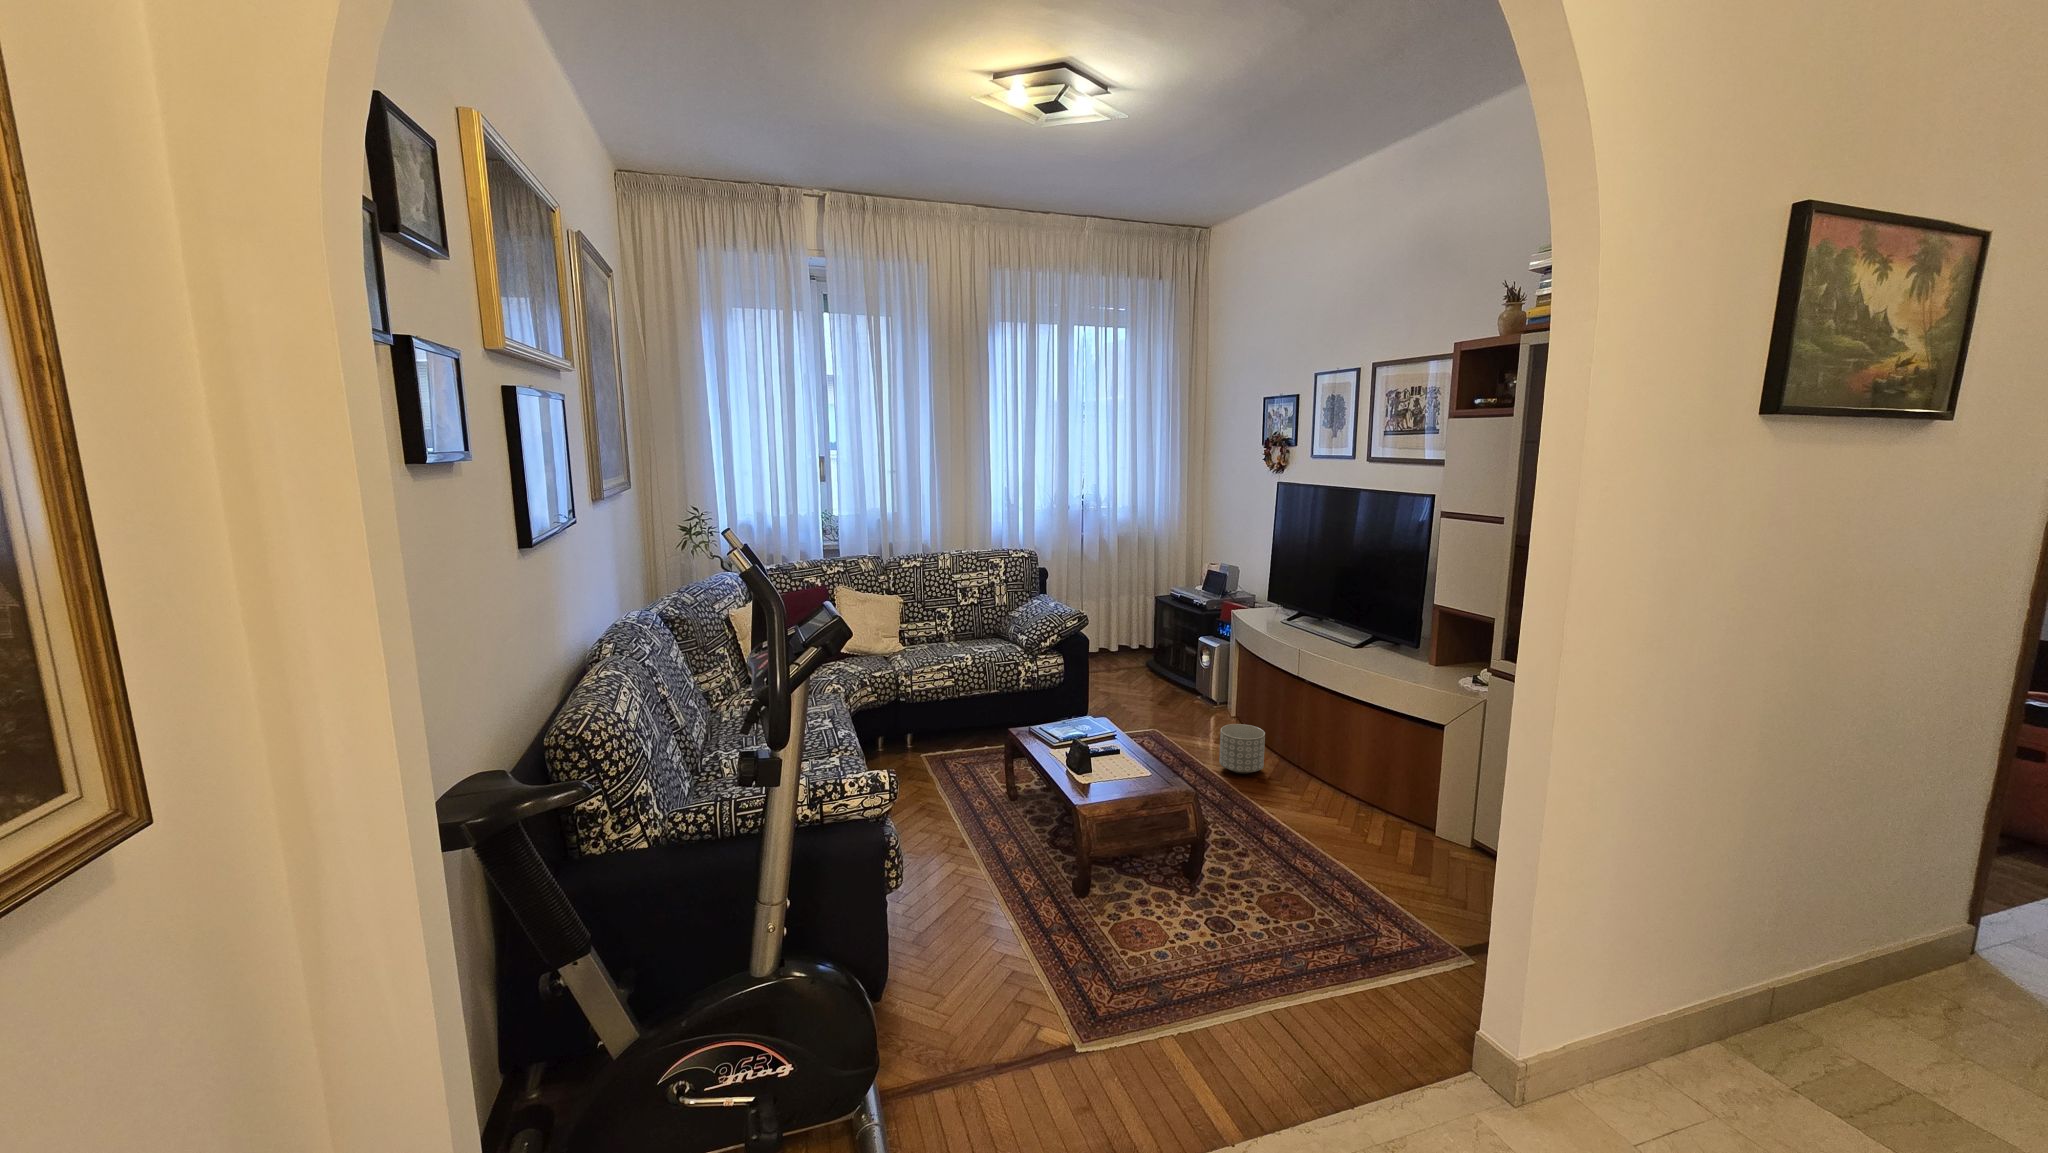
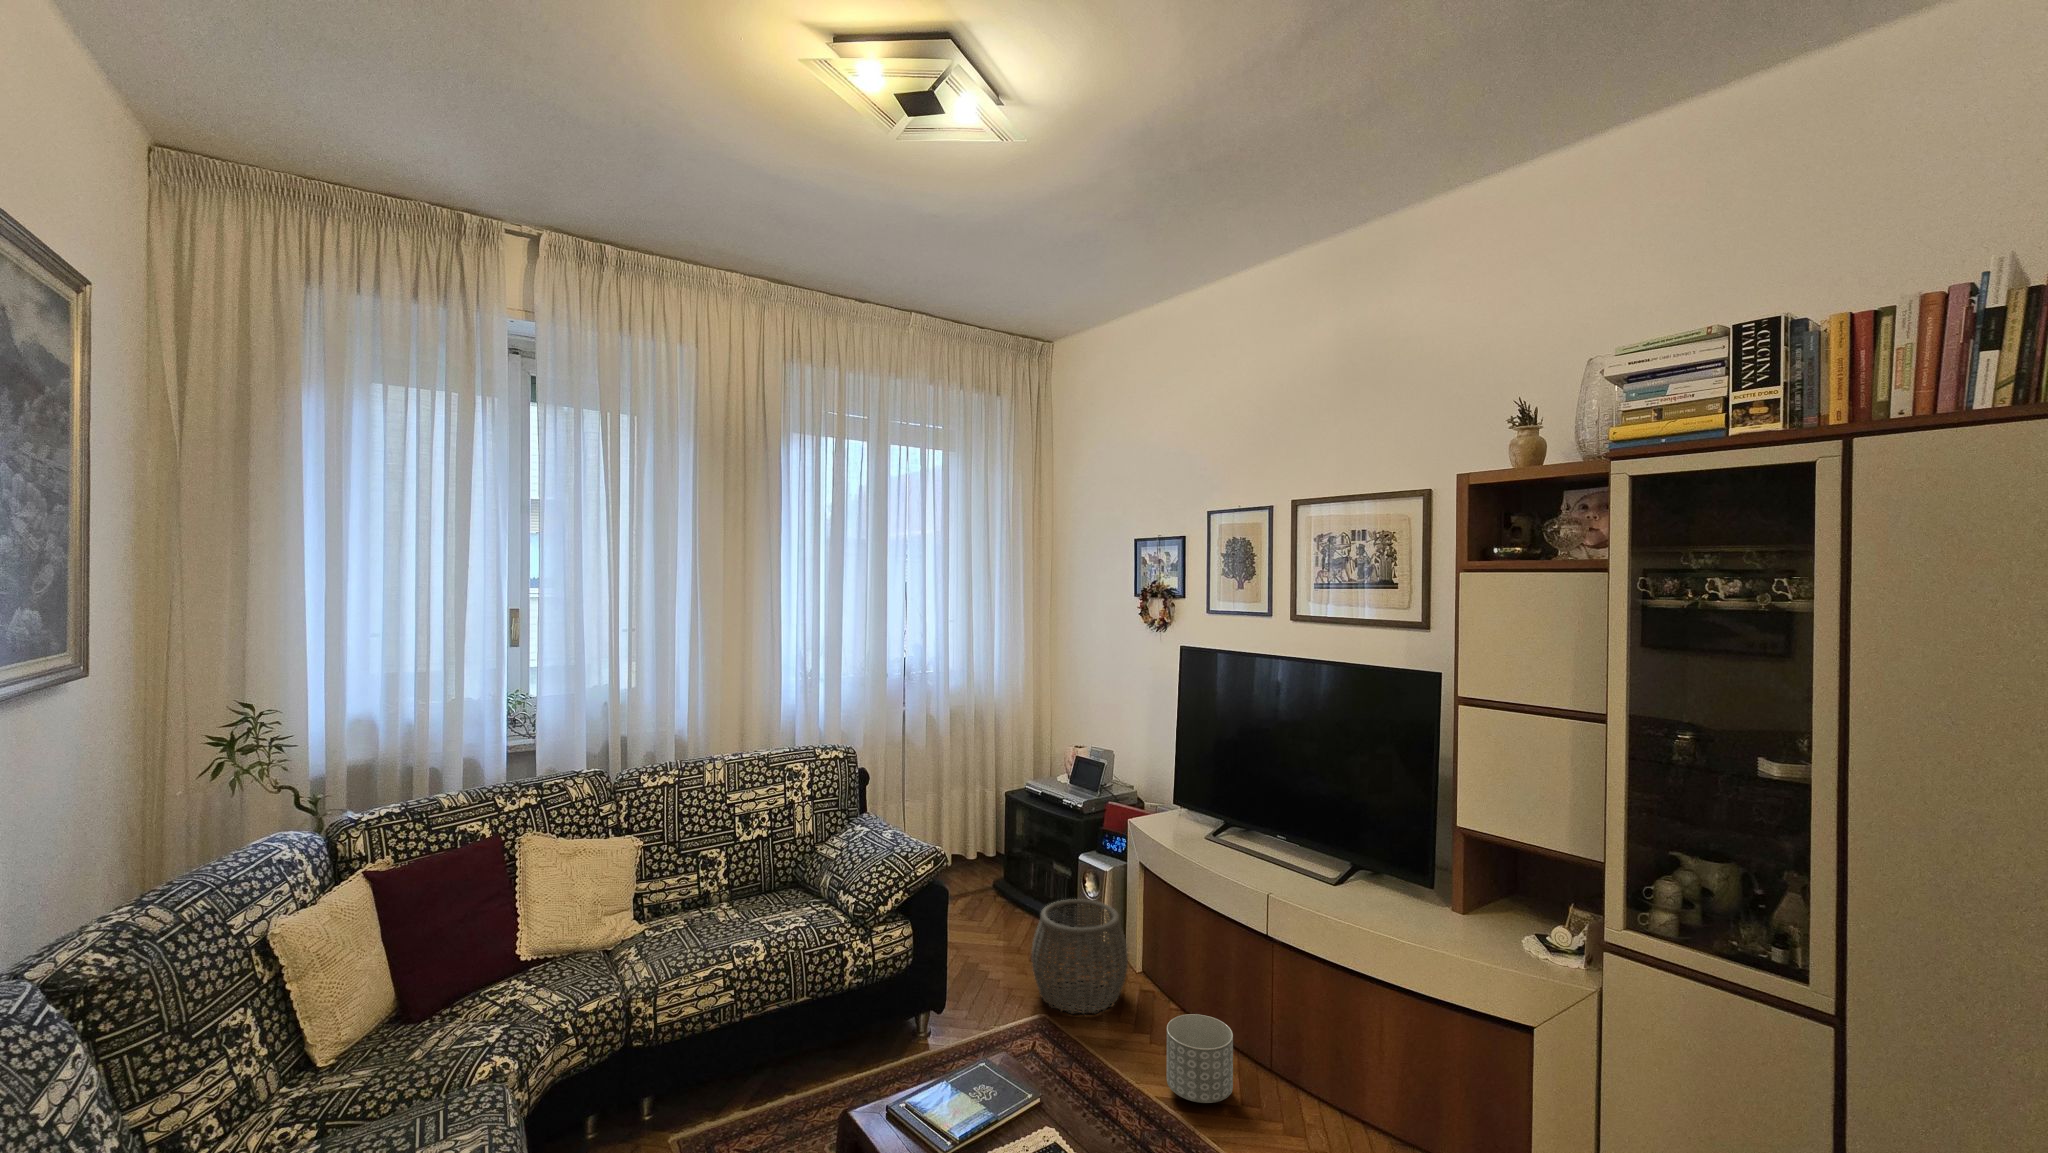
woven basket: none [1150,660,1219,731] -> present [1031,899,1128,1014]

